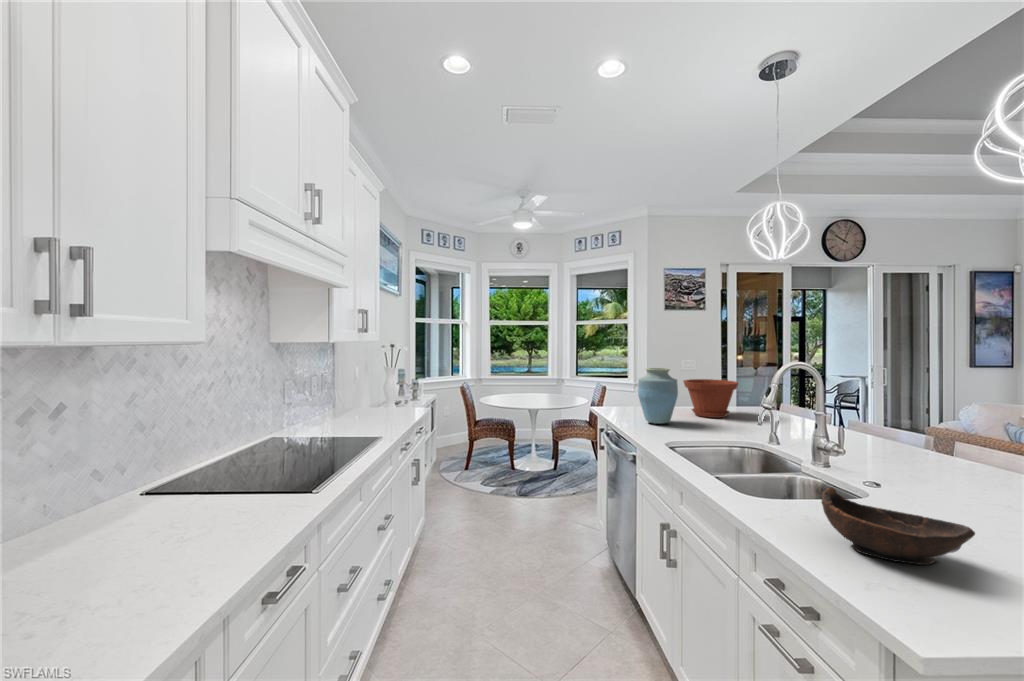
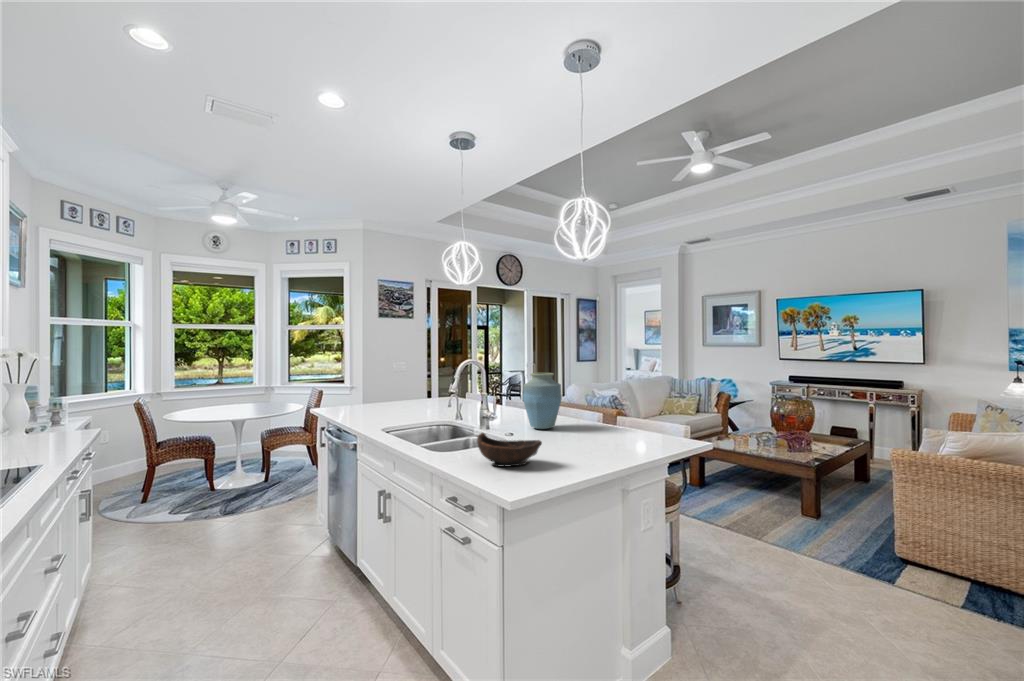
vase: present [638,368,678,424] -> present [523,373,562,429]
plant pot: present [683,379,738,418] -> none [394,376,436,407]

